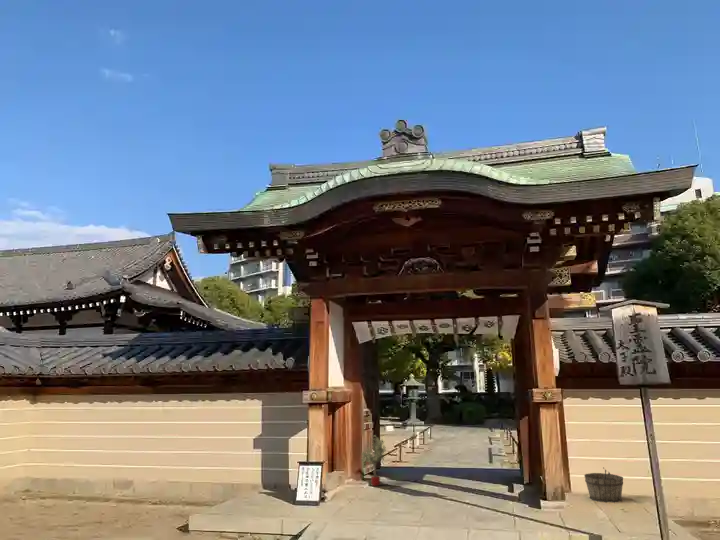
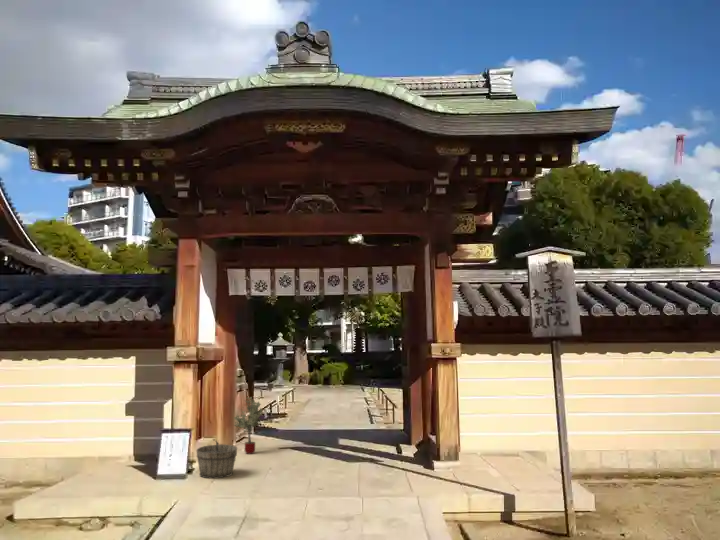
wooden bucket: present [584,470,623,502] -> present [197,441,237,478]

